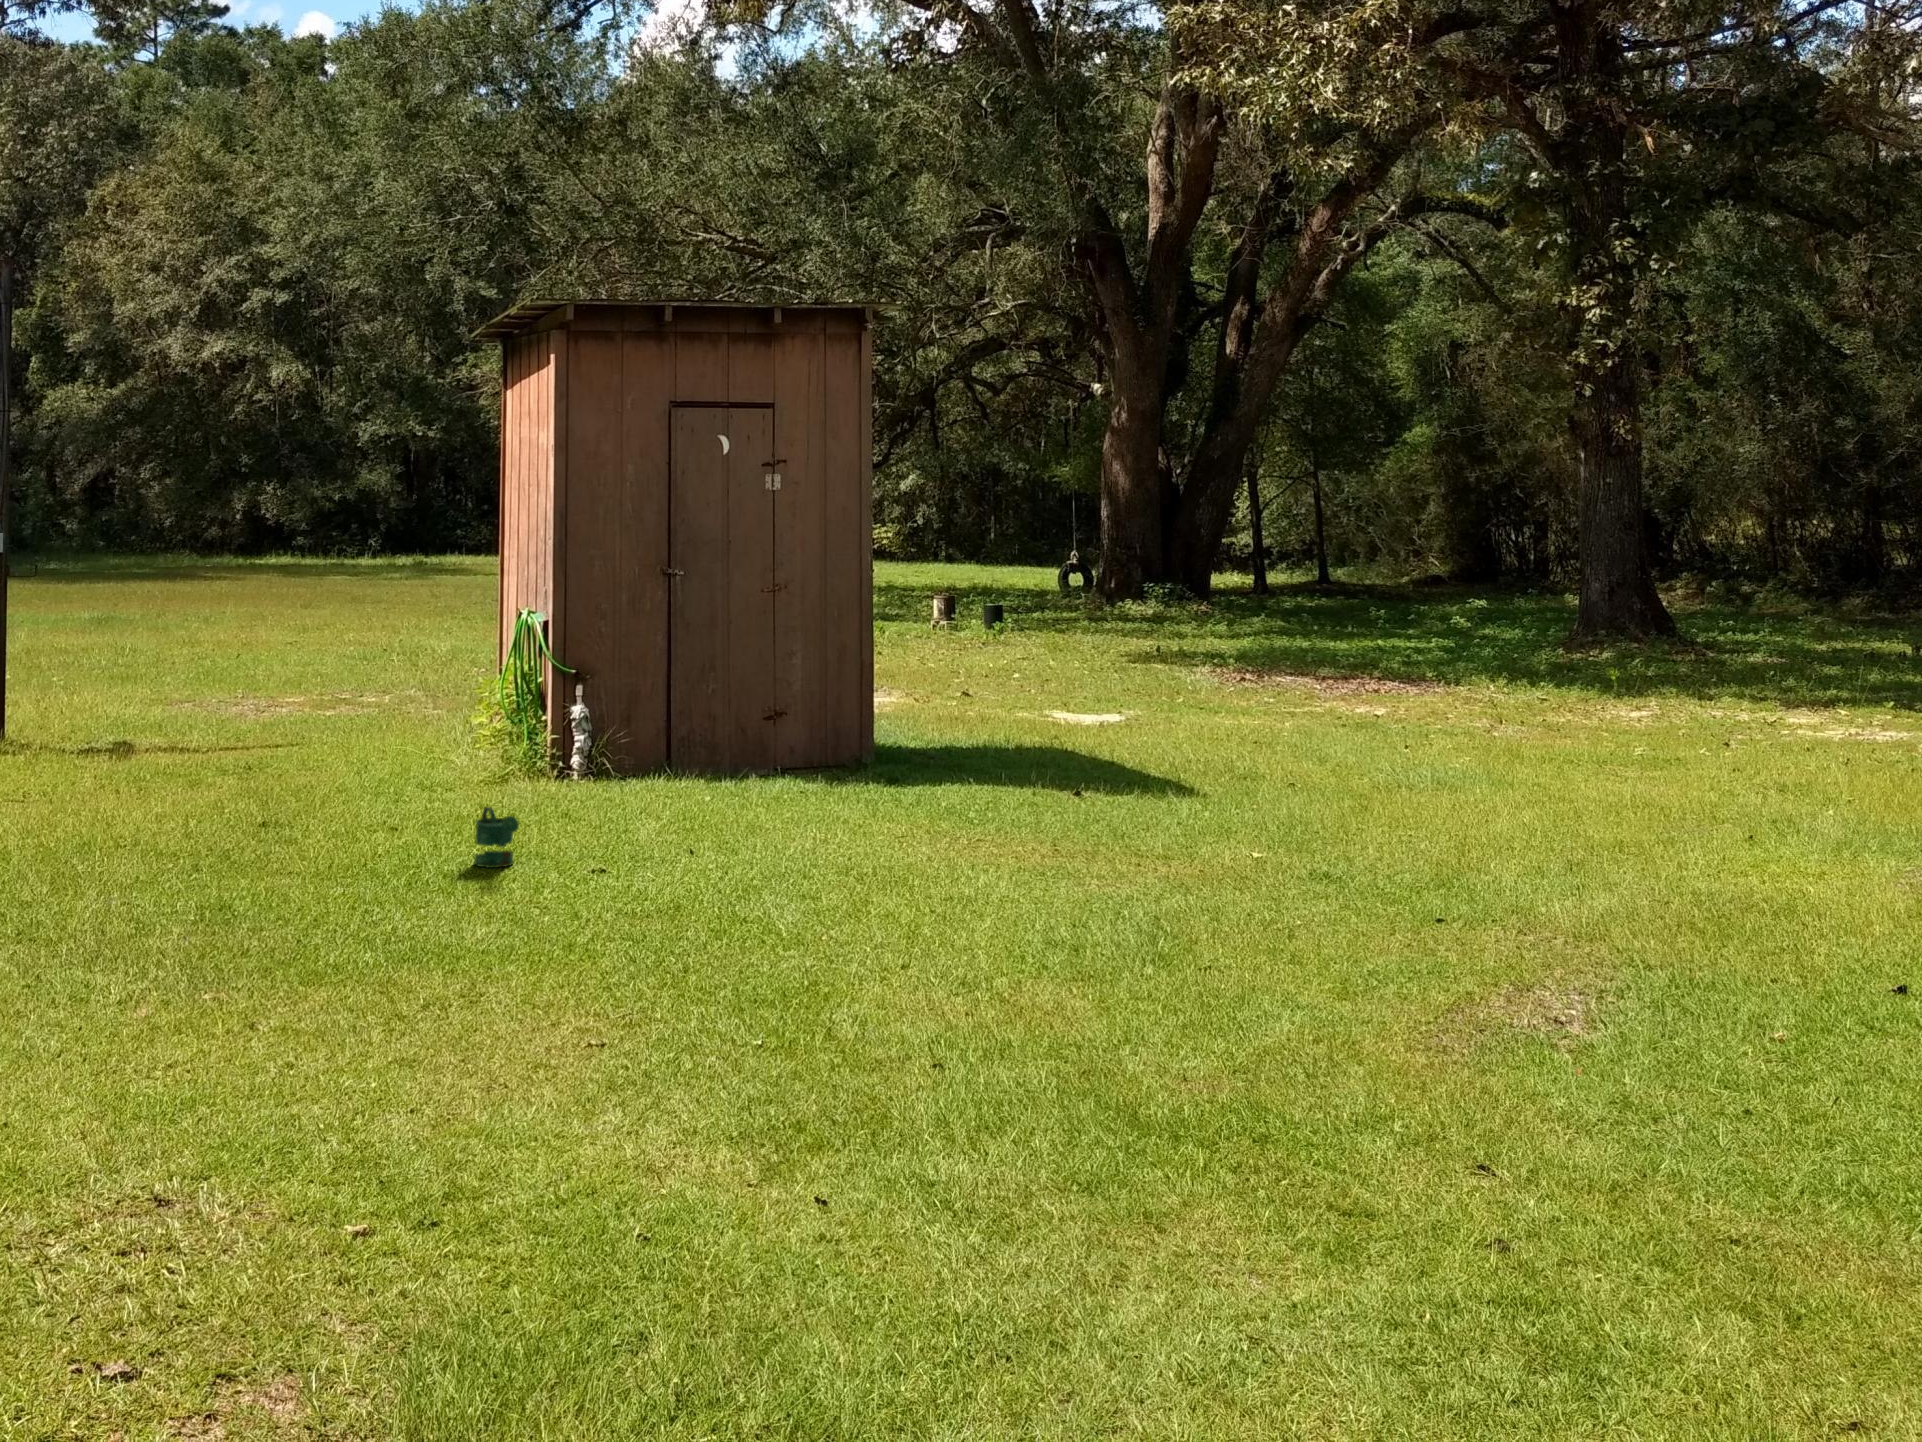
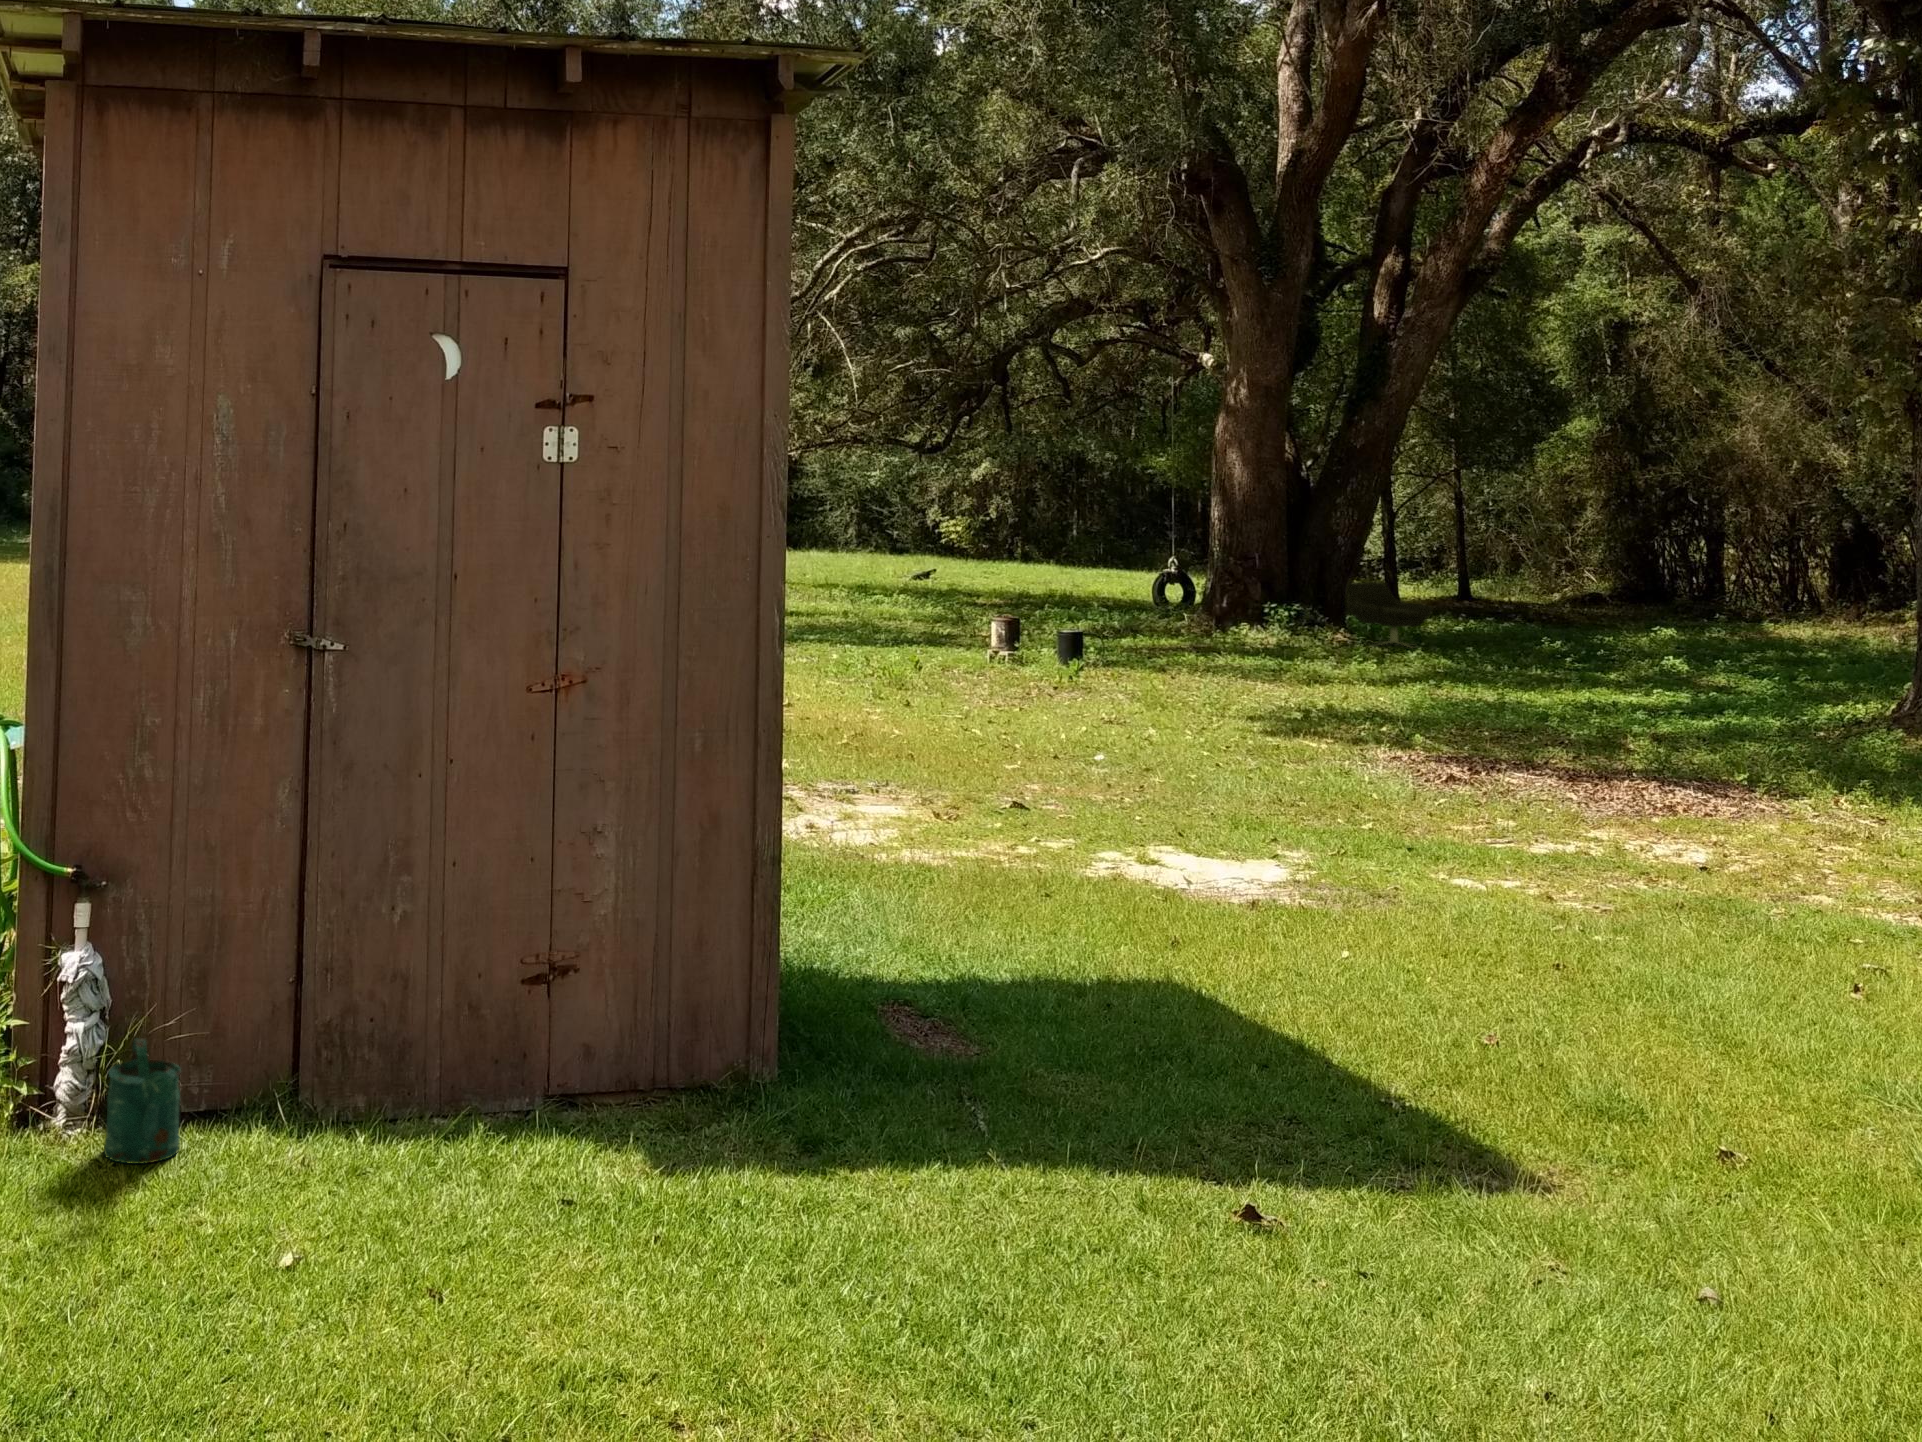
lounge chair: none [1210,564,1278,616] -> present [1346,582,1432,644]

